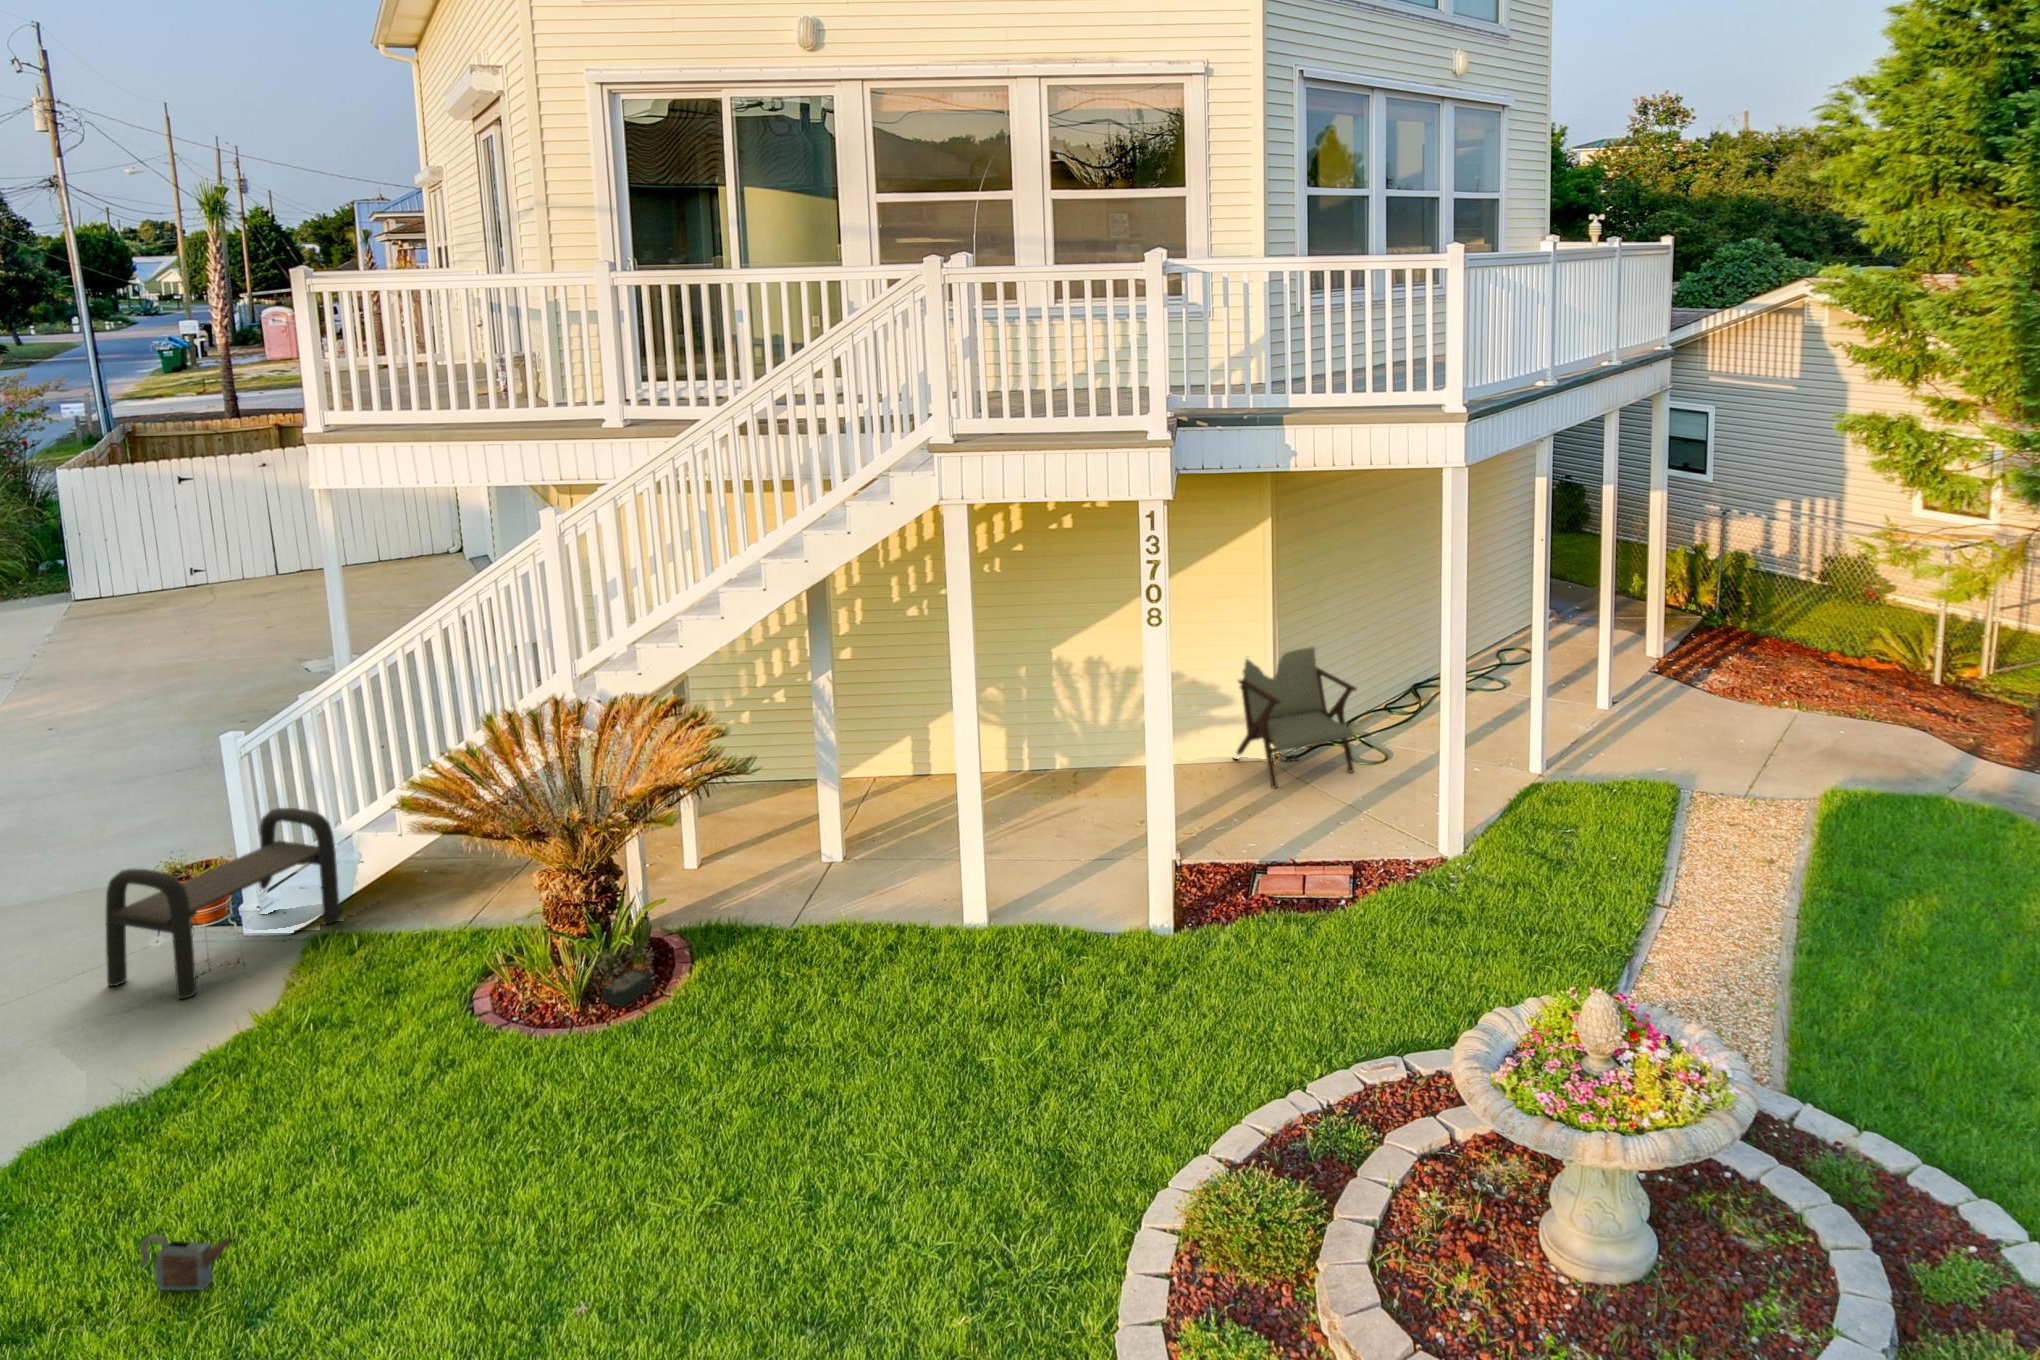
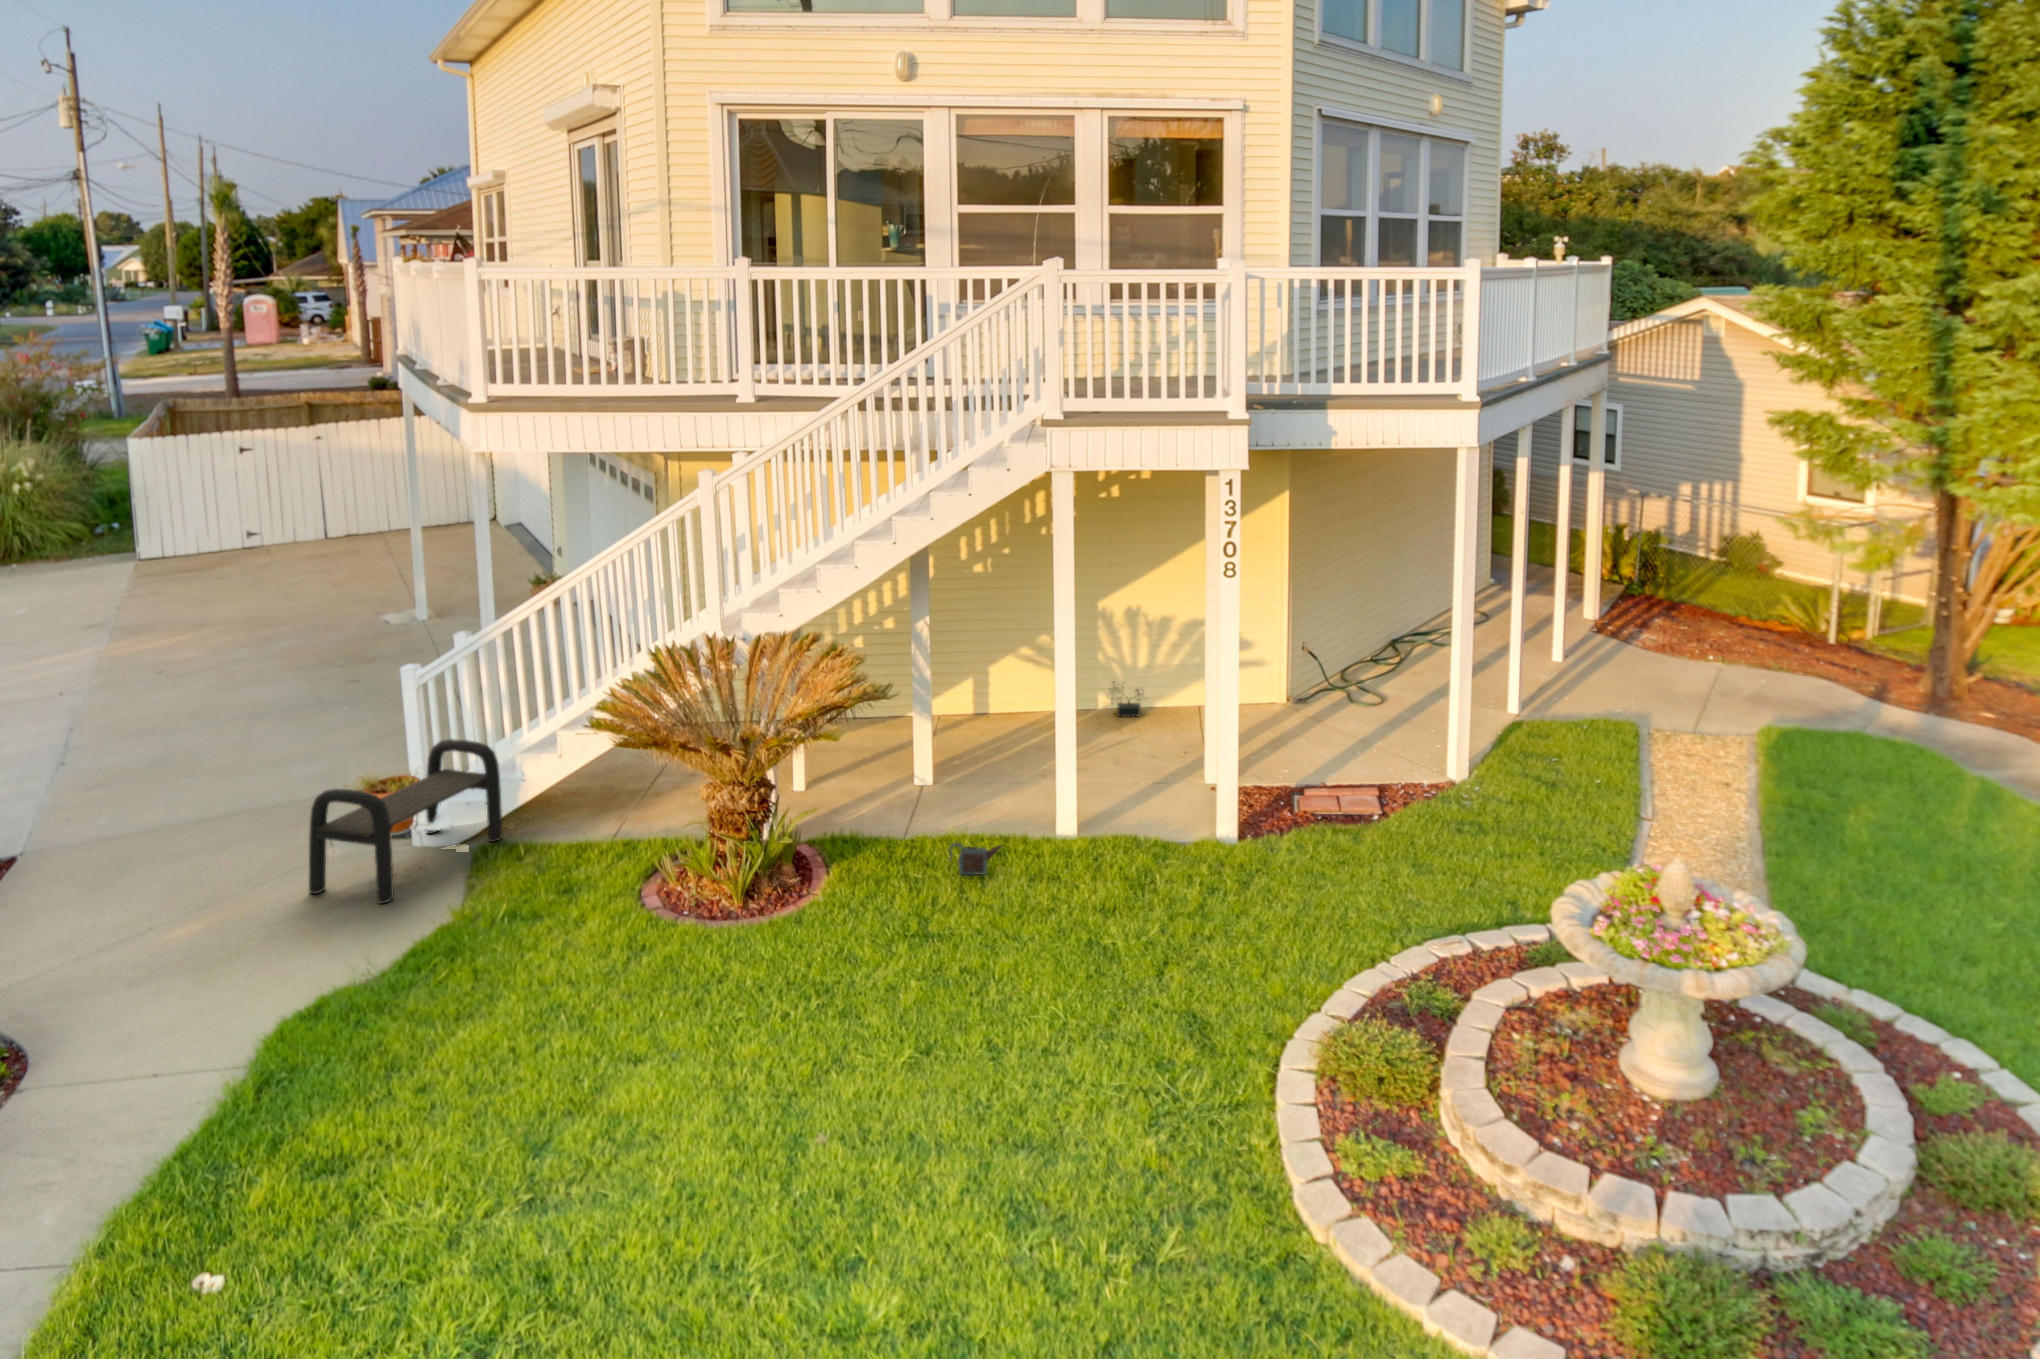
lounge chair: present [1237,647,1356,788] -> none [1256,609,1368,729]
decorative plant: present [591,945,653,1007] -> present [1109,682,1143,717]
watering can: present [140,1235,234,1290] -> present [948,843,1002,875]

